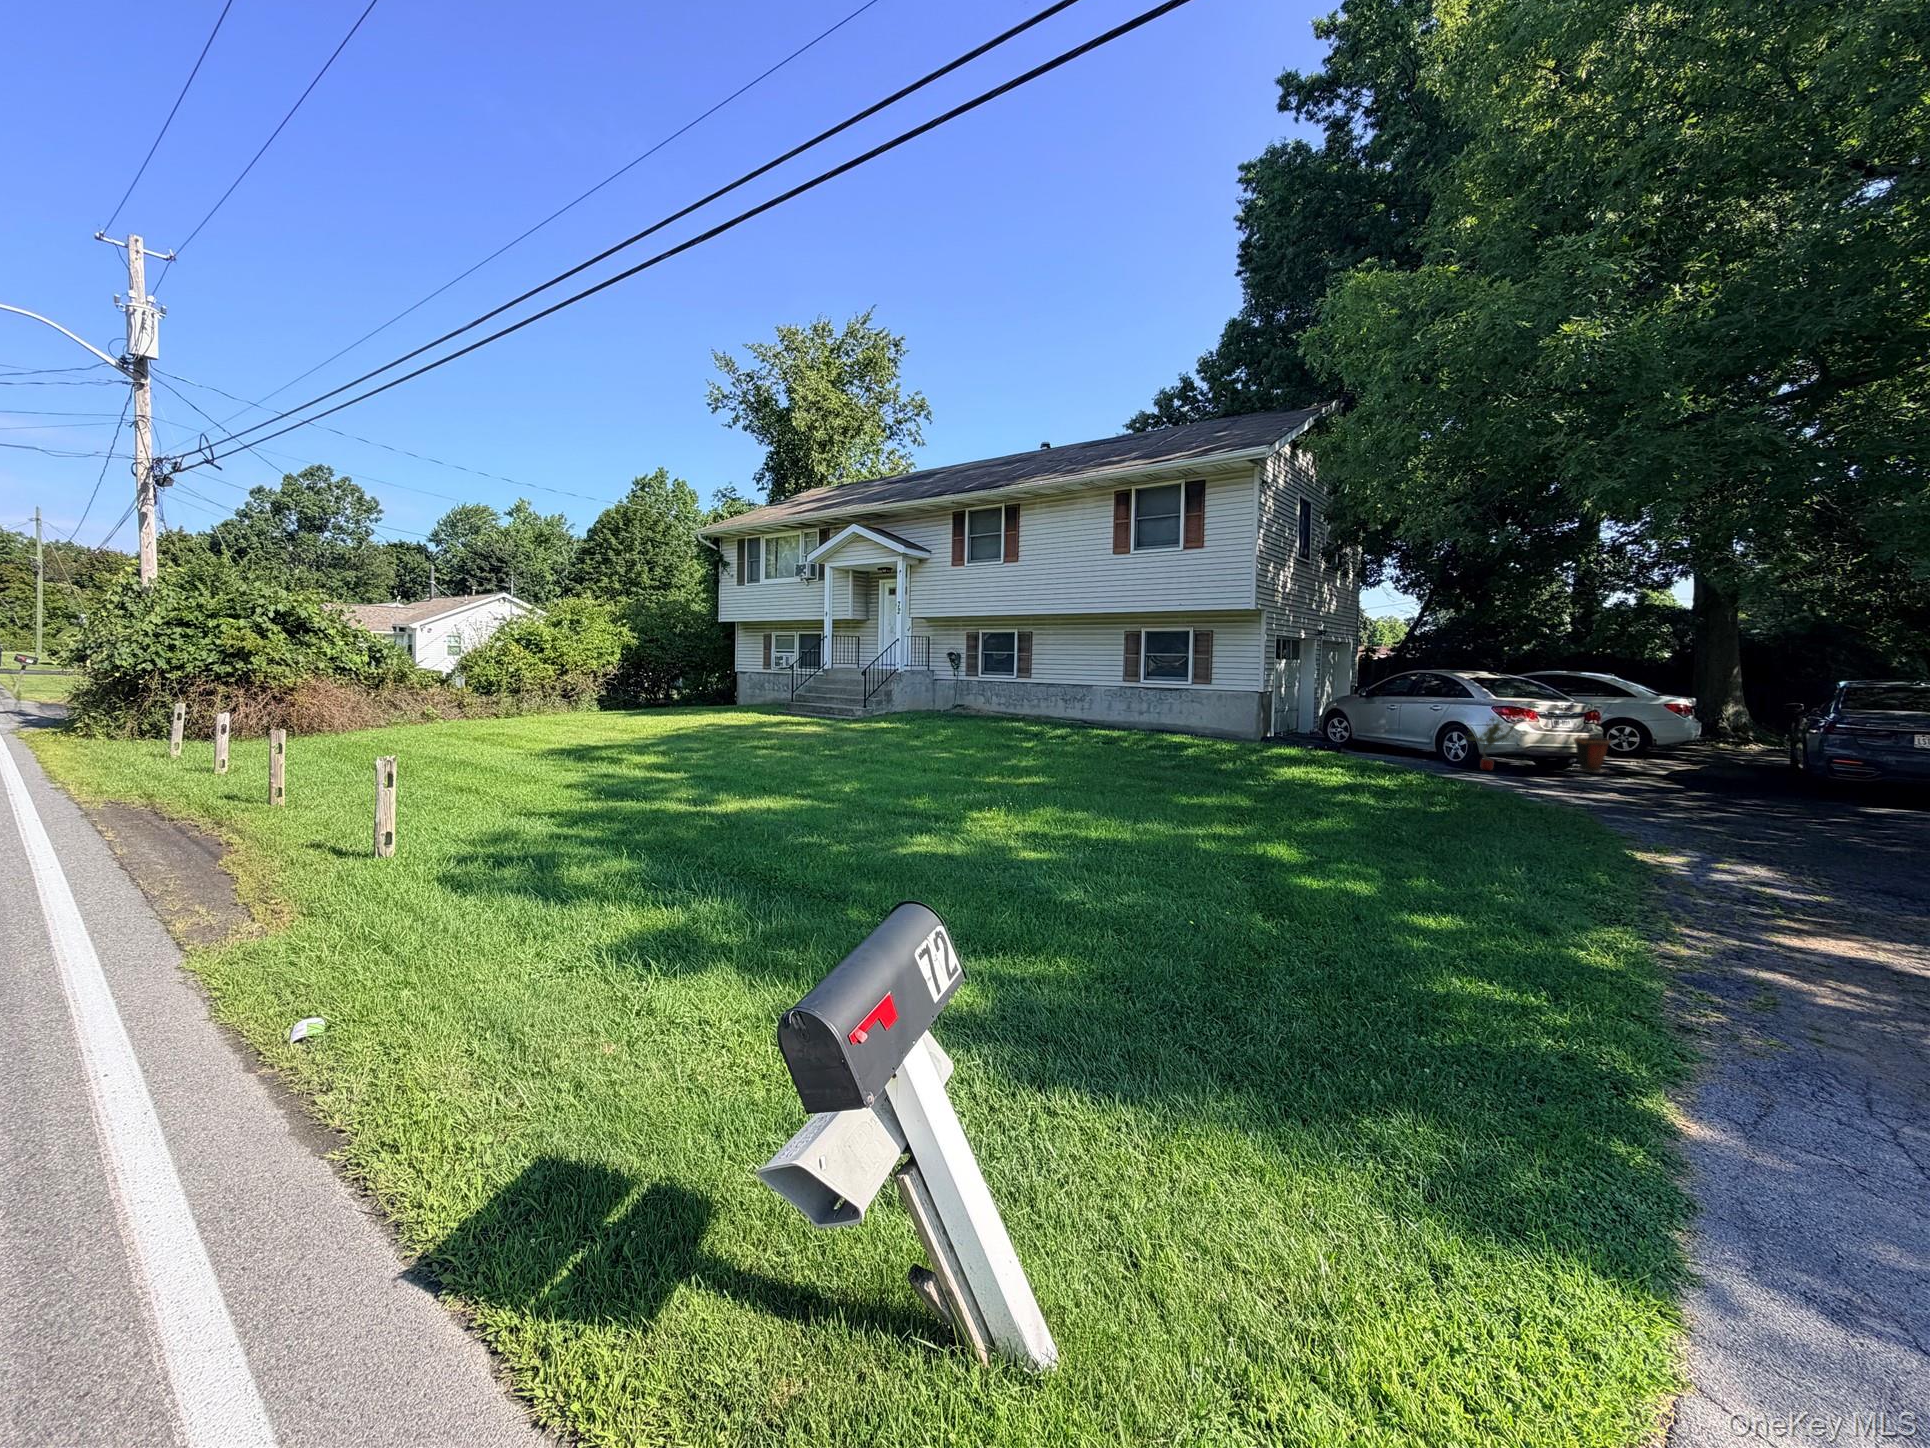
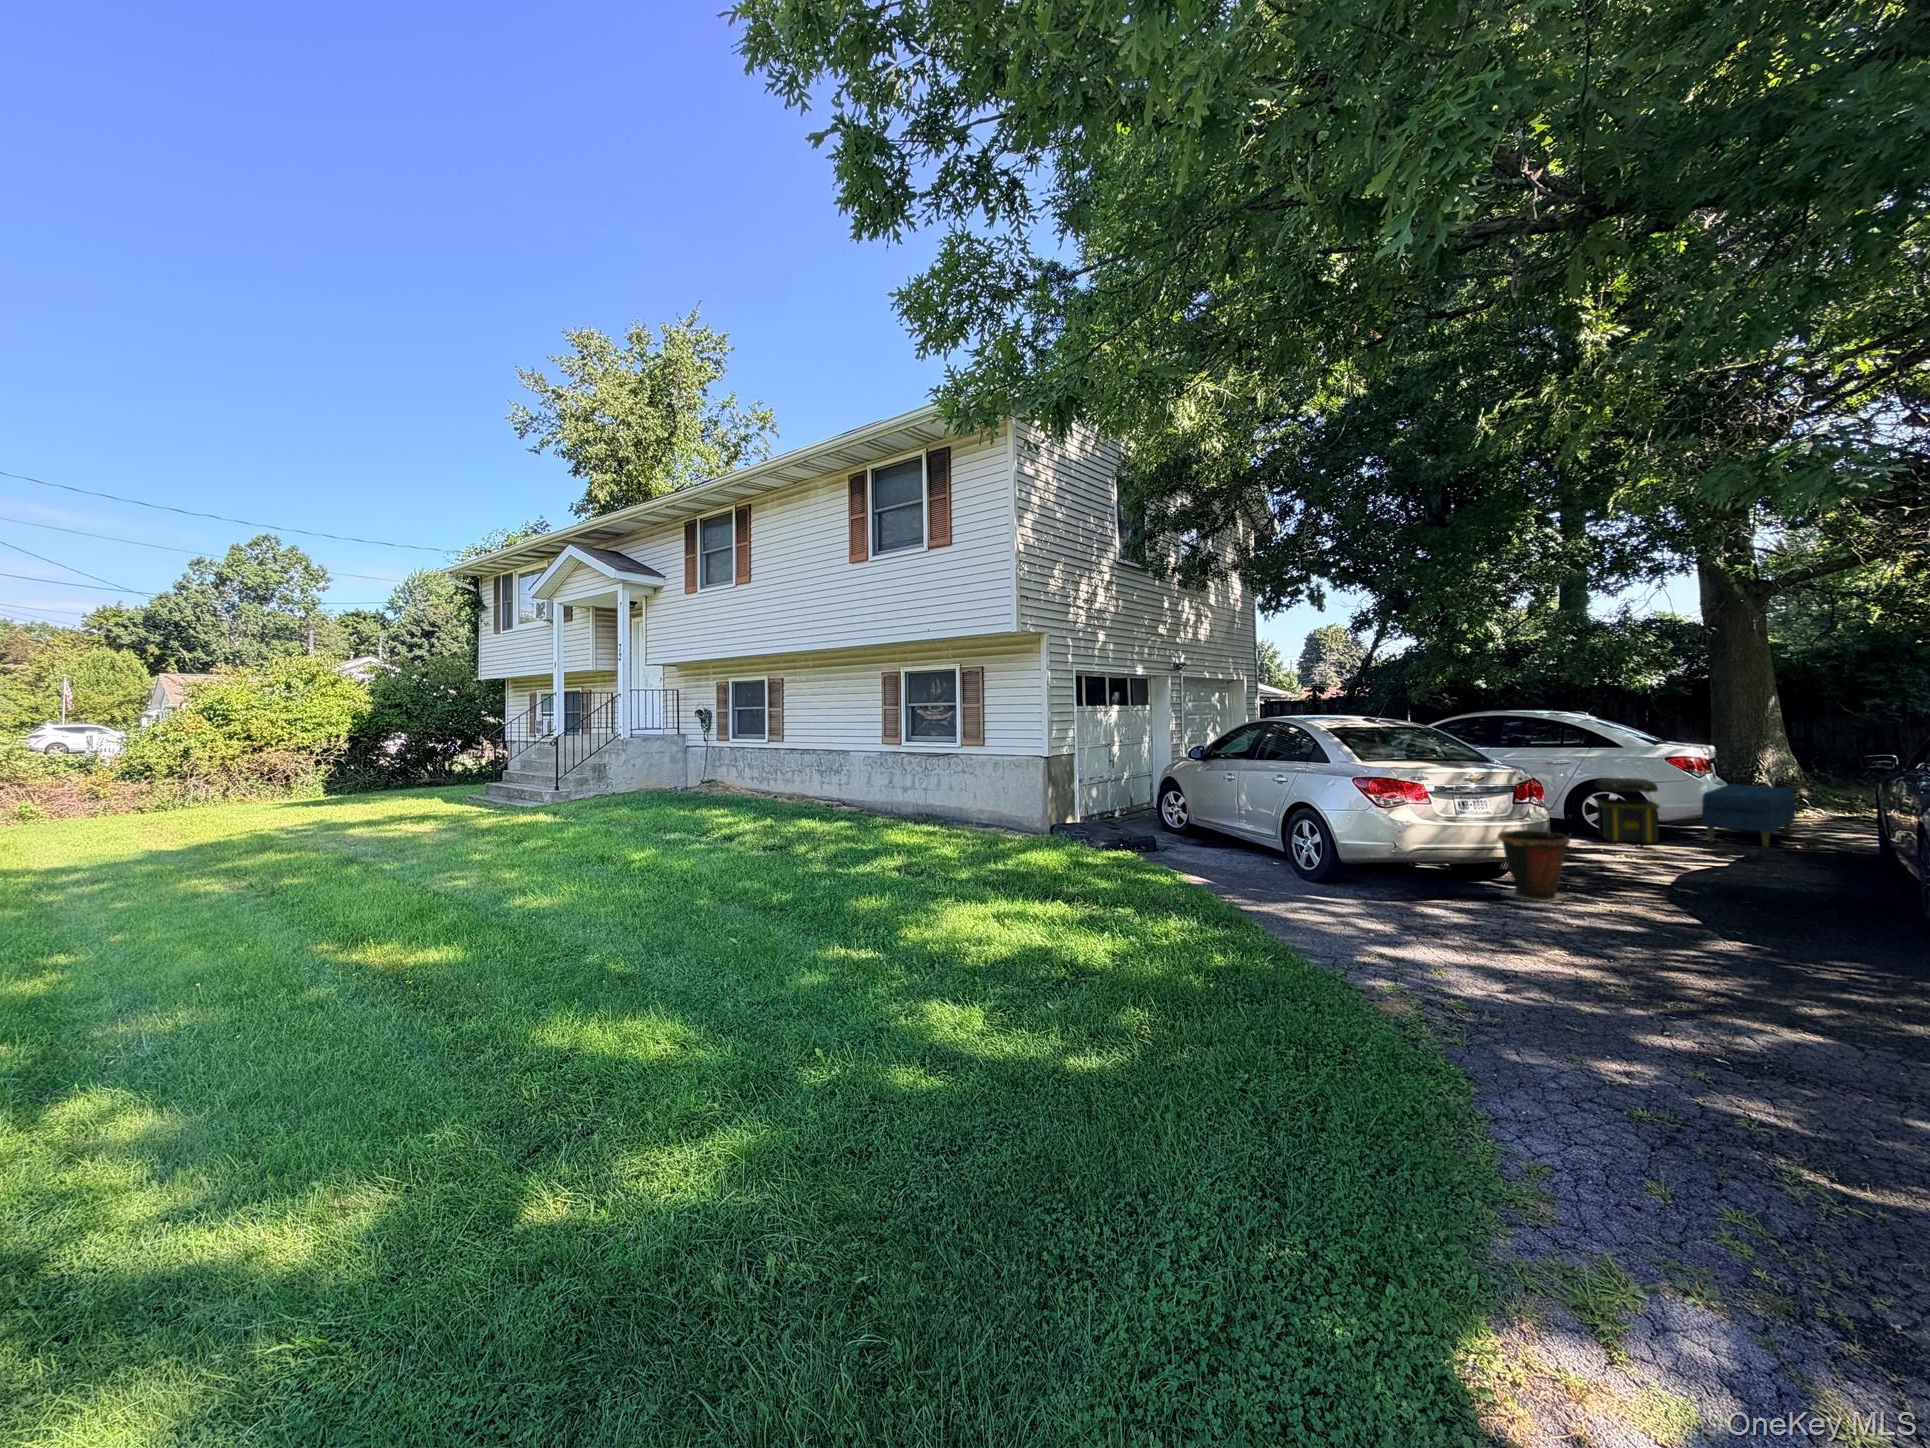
toolbox: none [1619,717,1657,756] -> present [1596,778,1659,844]
potted tree: present [1467,718,1514,770] -> none [1289,798,1378,905]
bench: none [1680,724,1735,759] -> present [1702,784,1796,847]

